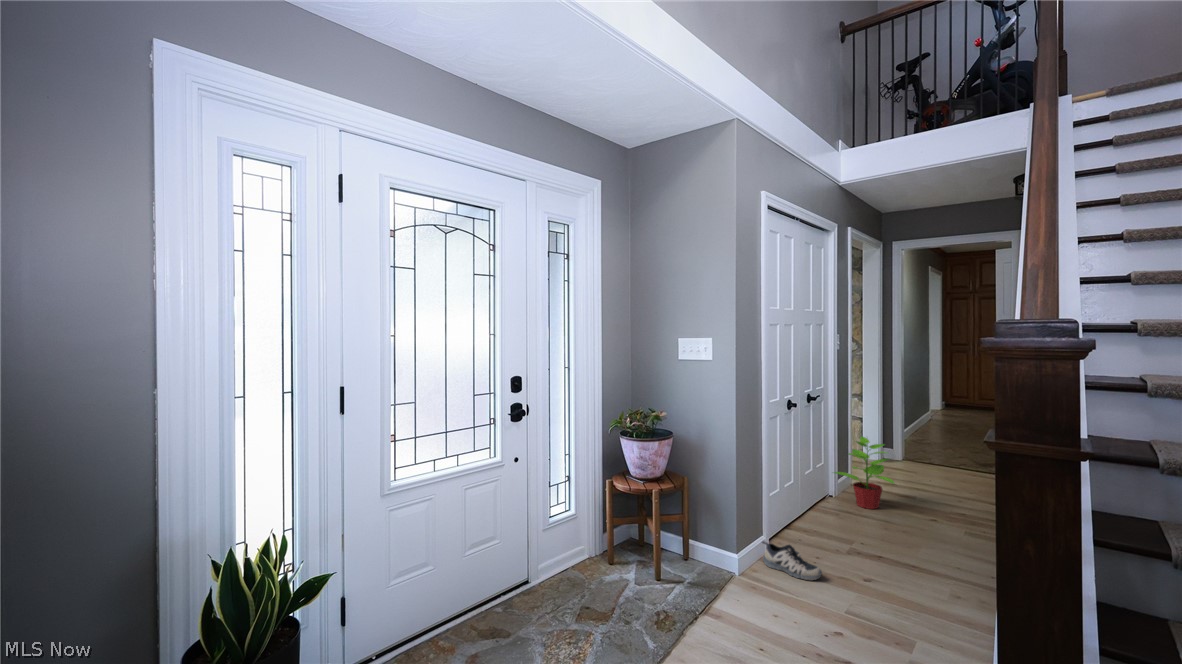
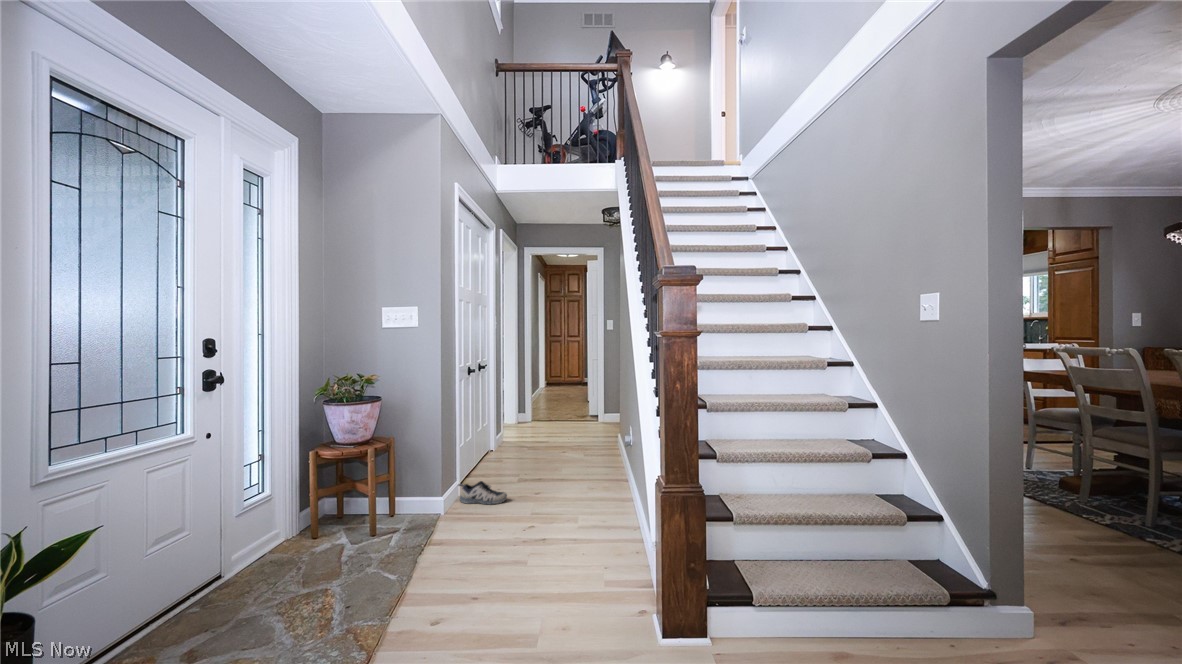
potted plant: present [834,436,894,509] -> none [495,396,540,454]

